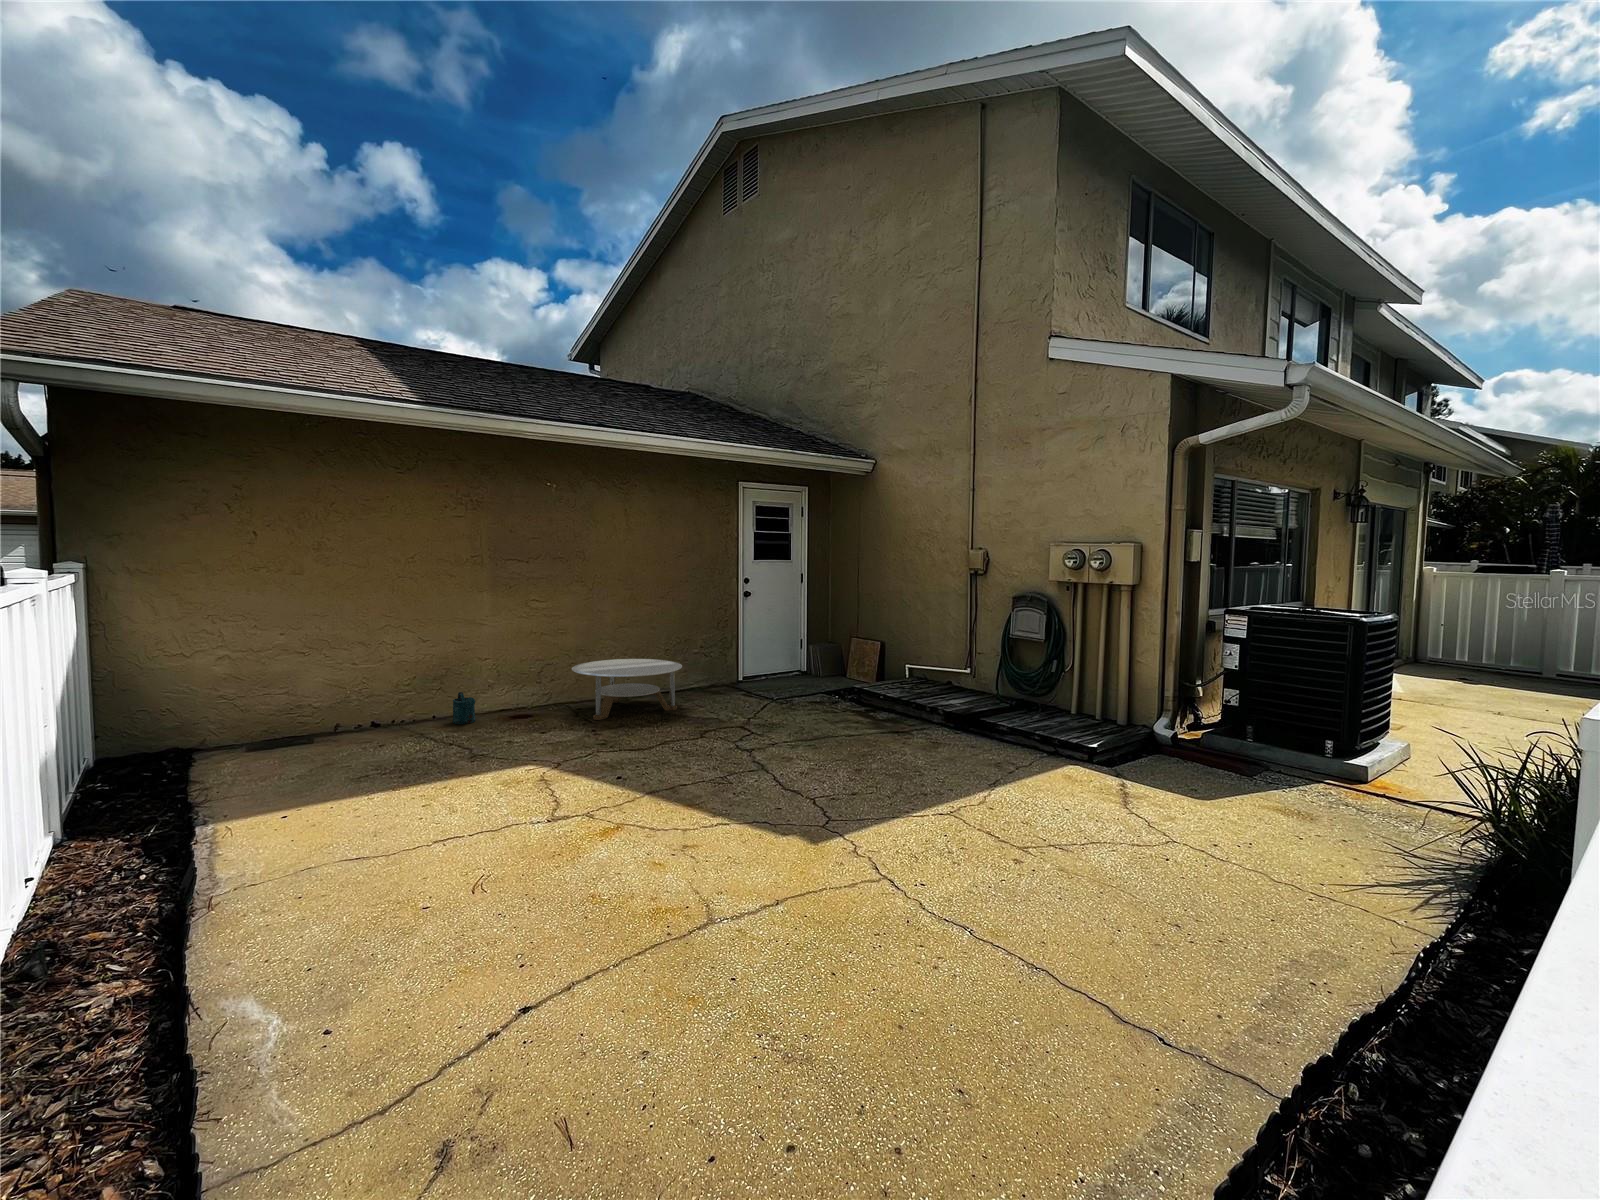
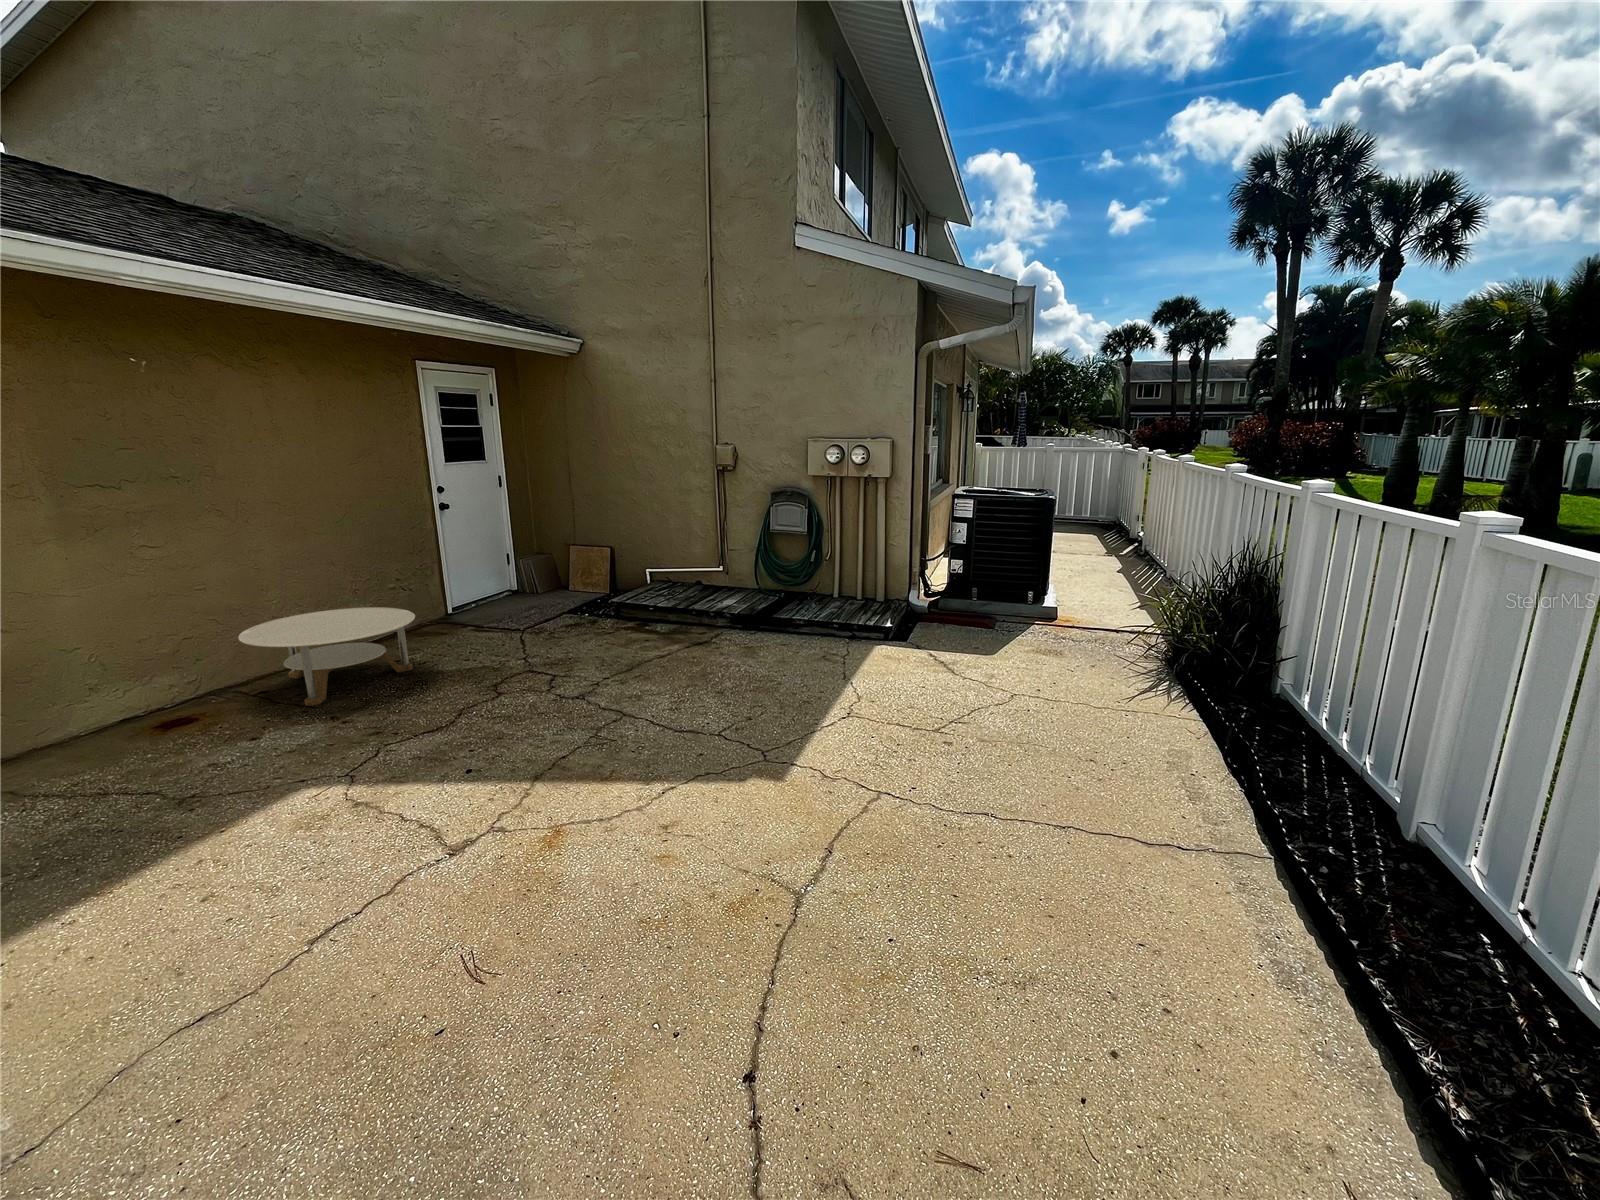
watering can: present [453,692,475,724] -> none [29,713,94,766]

